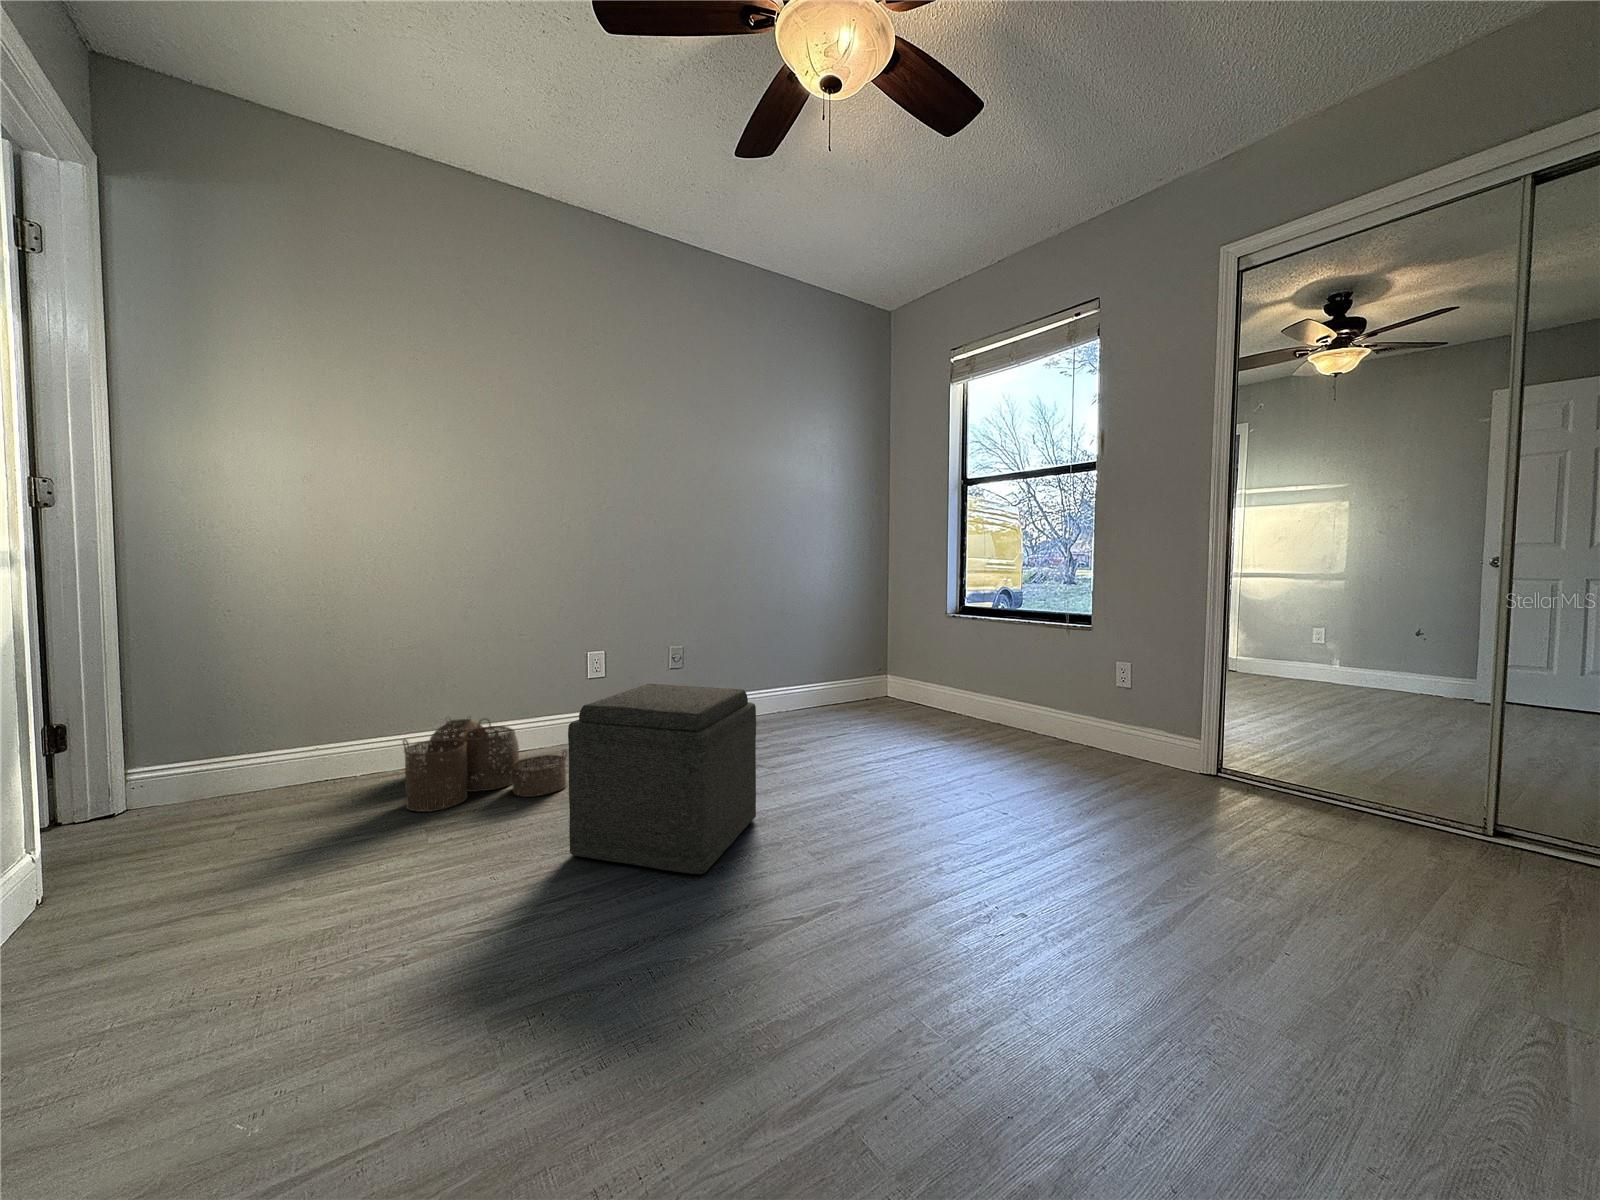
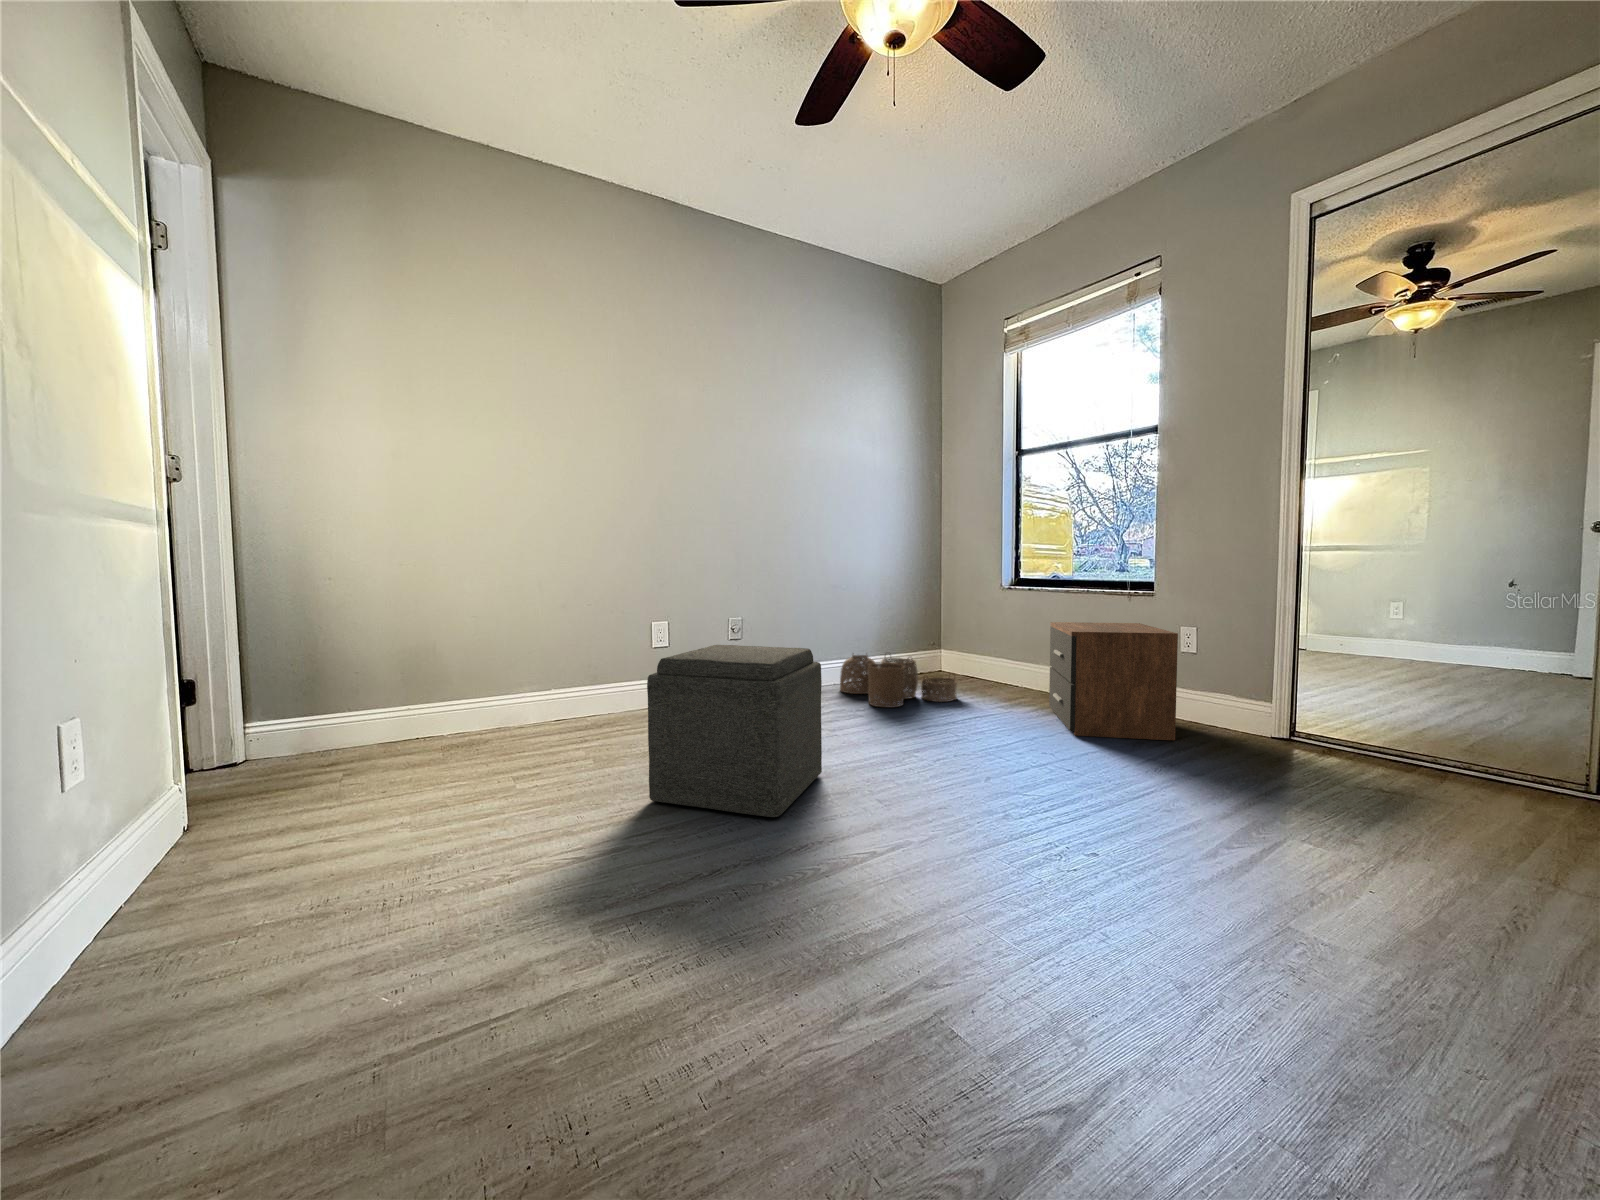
nightstand: none [992,651,1113,773] -> present [1049,622,1178,740]
woven basket: present [403,719,567,812] -> present [840,655,957,707]

